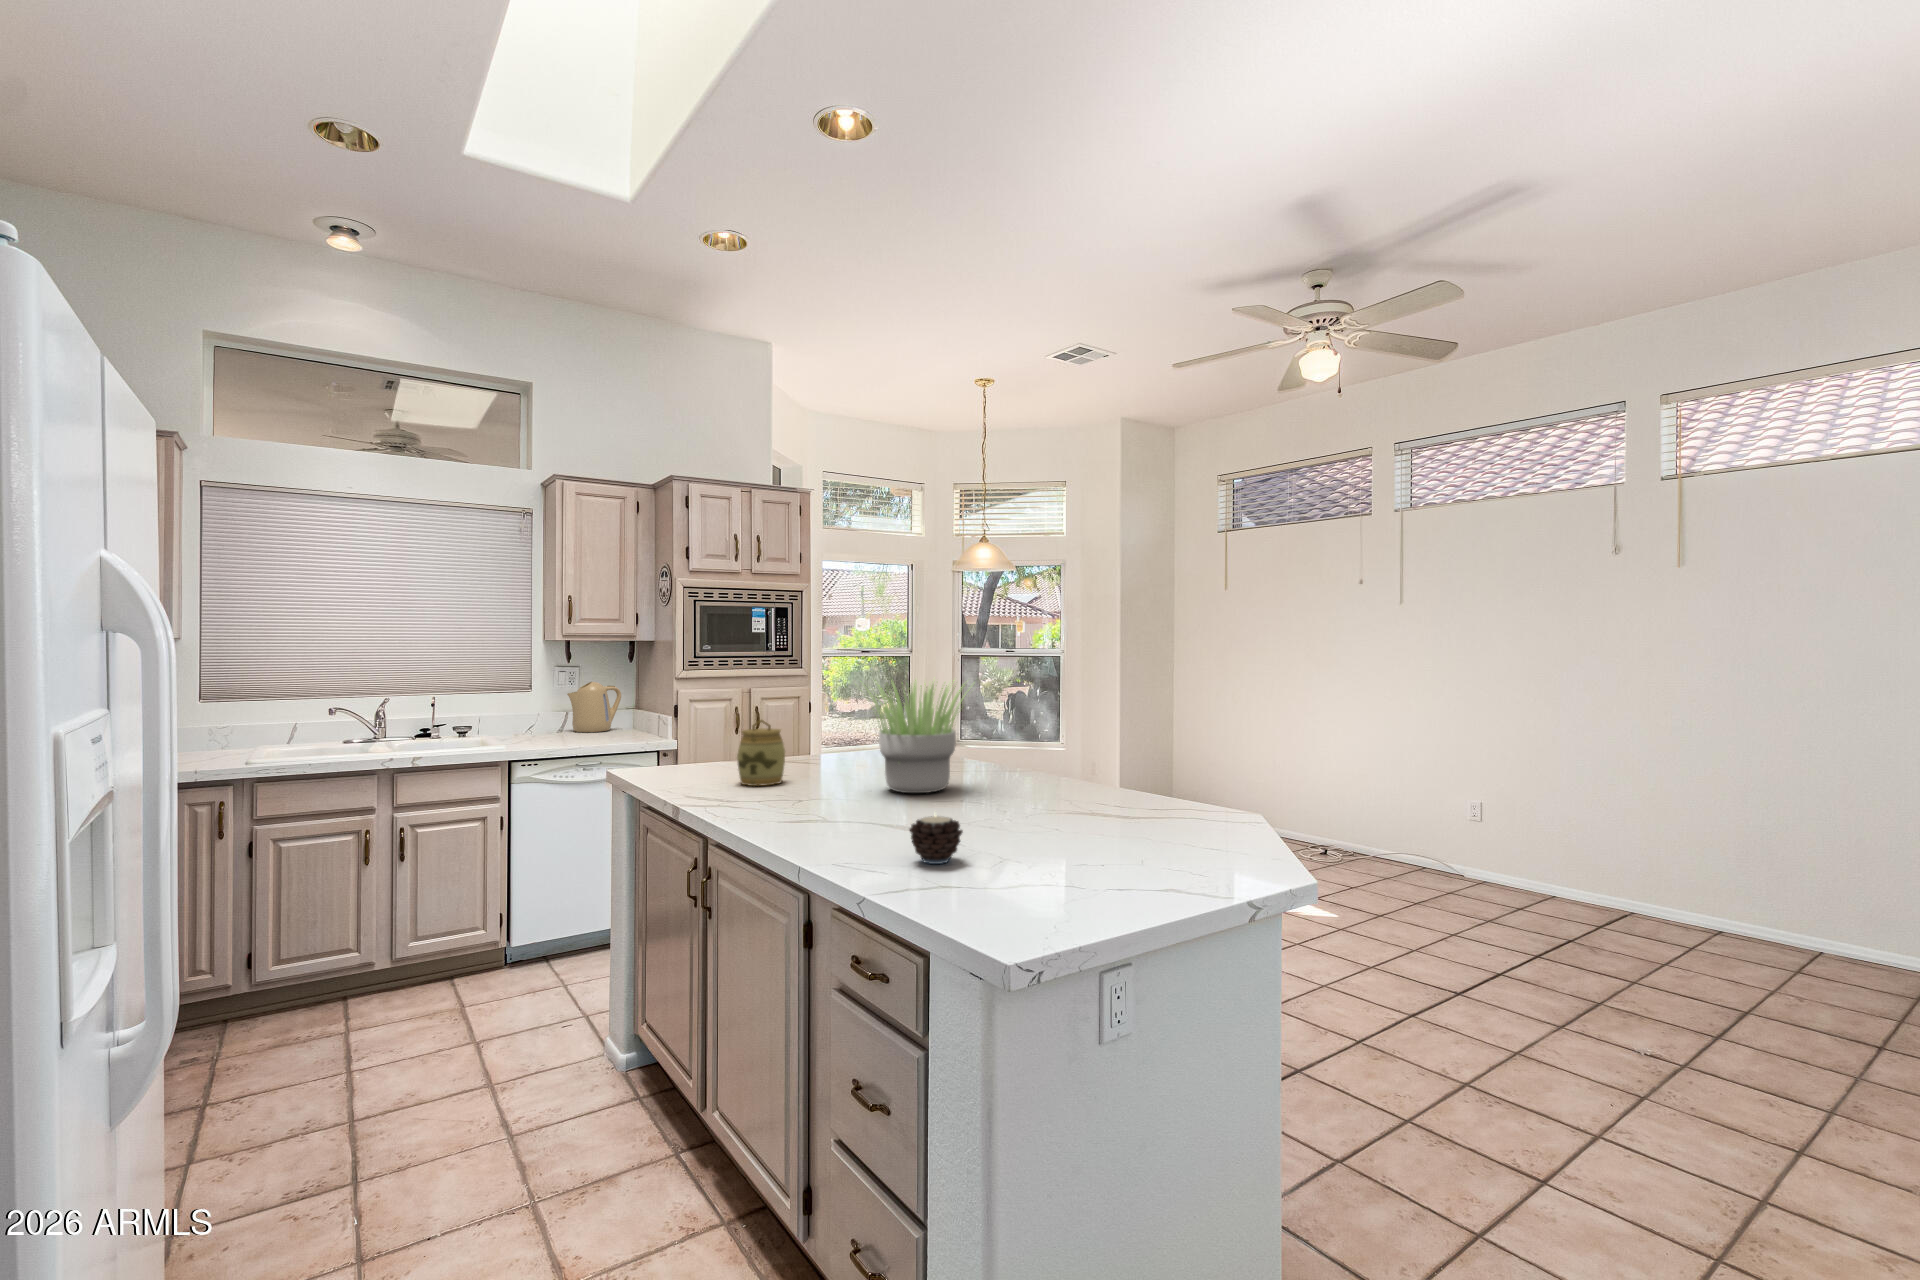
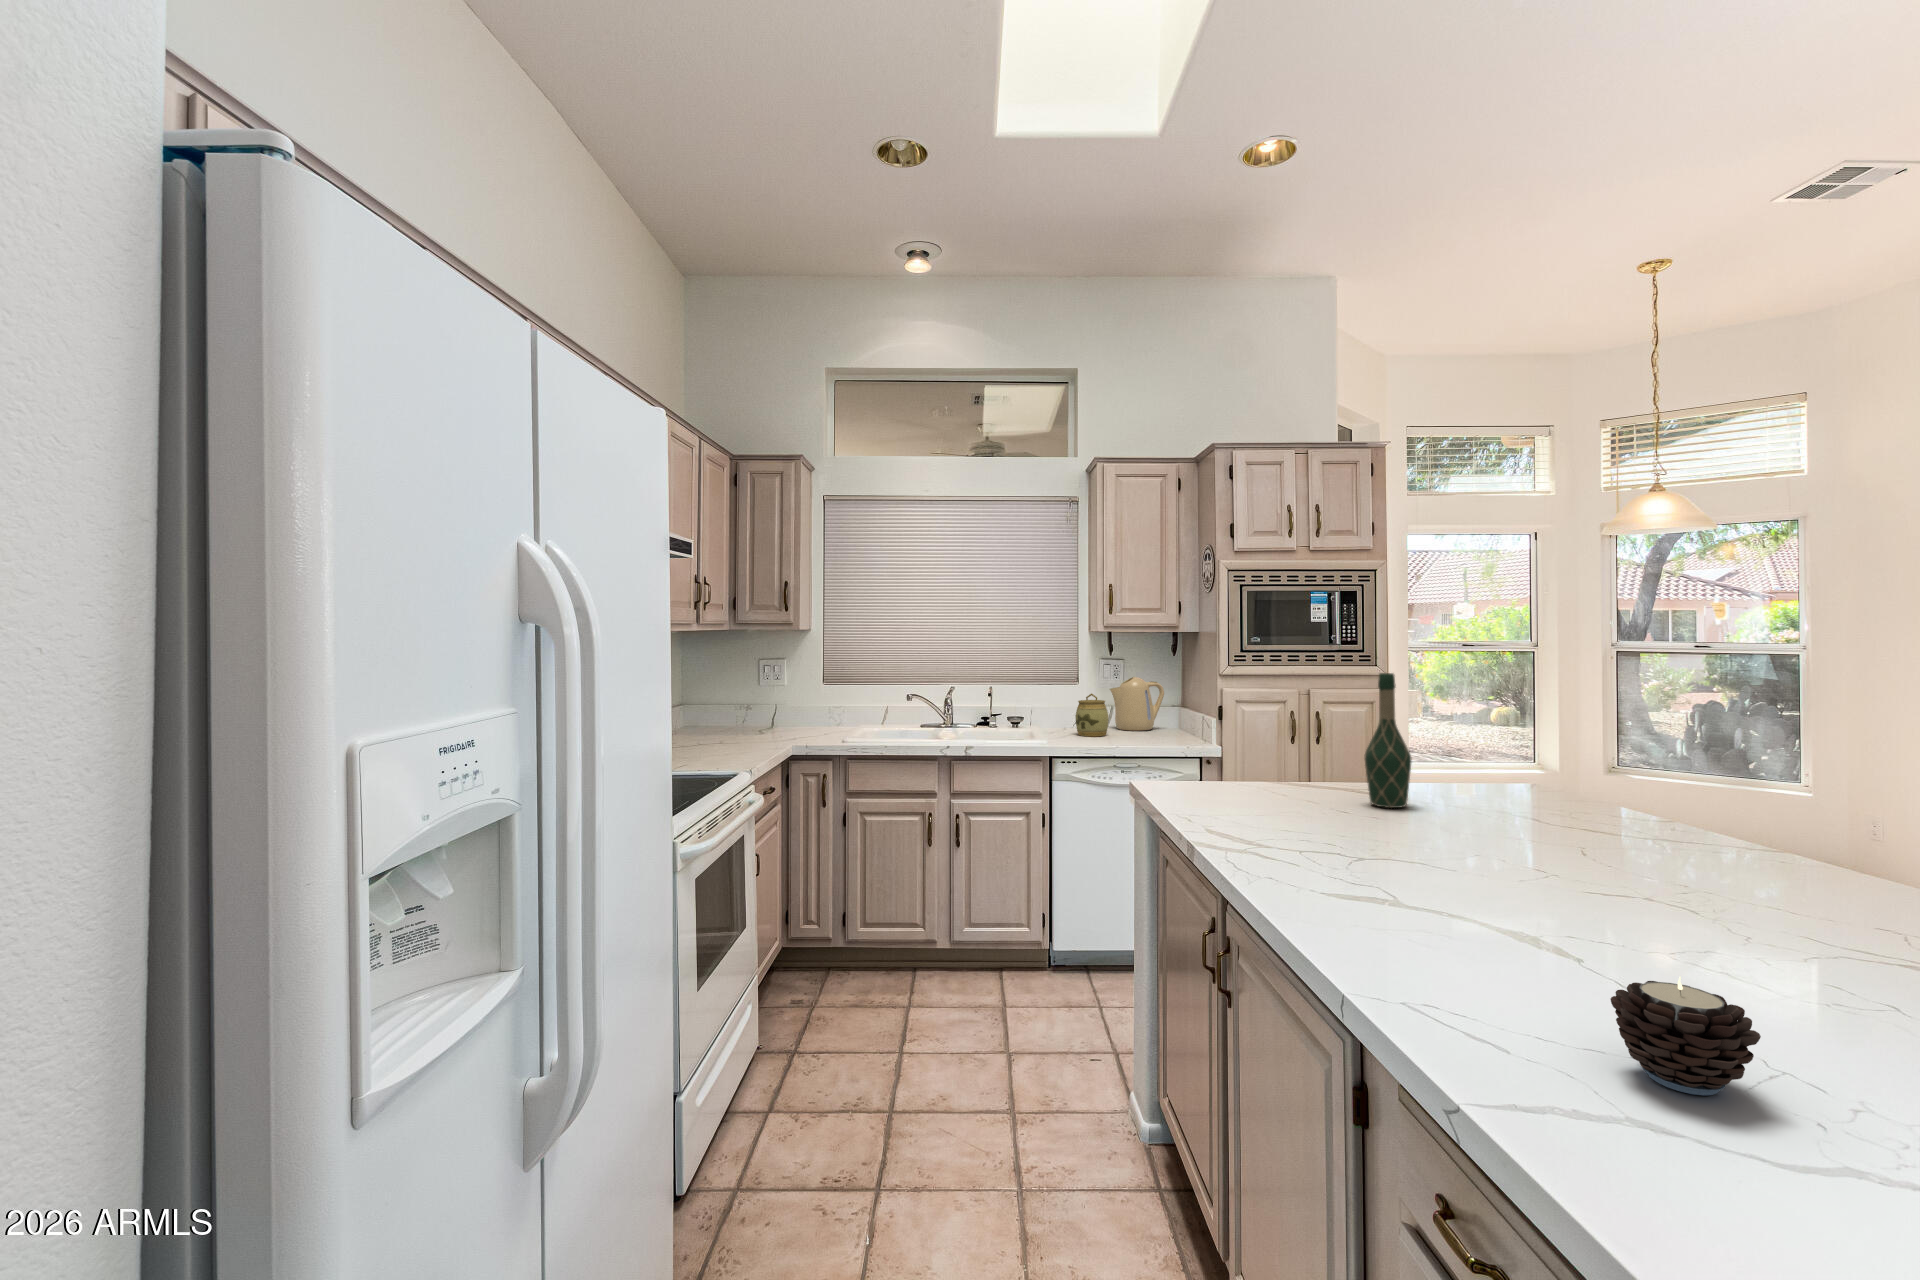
wine bottle: none [793,672,823,768] -> present [1365,673,1412,808]
potted plant: present [867,680,972,793] -> none [1459,684,1731,885]
jar: present [737,720,785,786] -> present [1075,694,1108,736]

